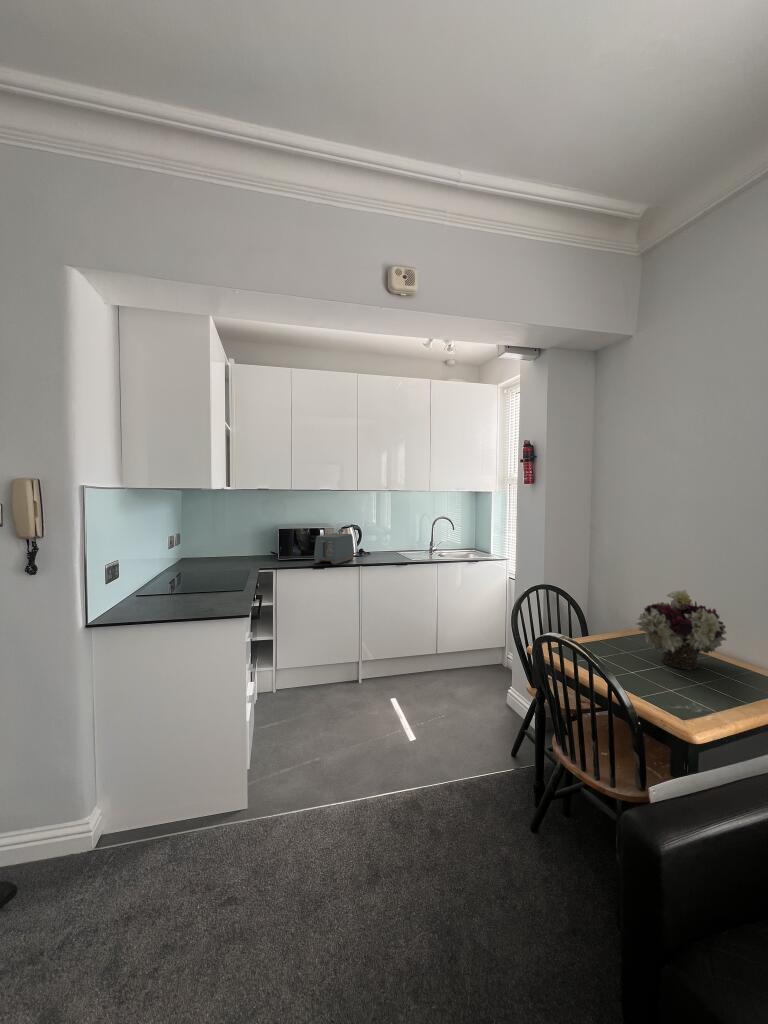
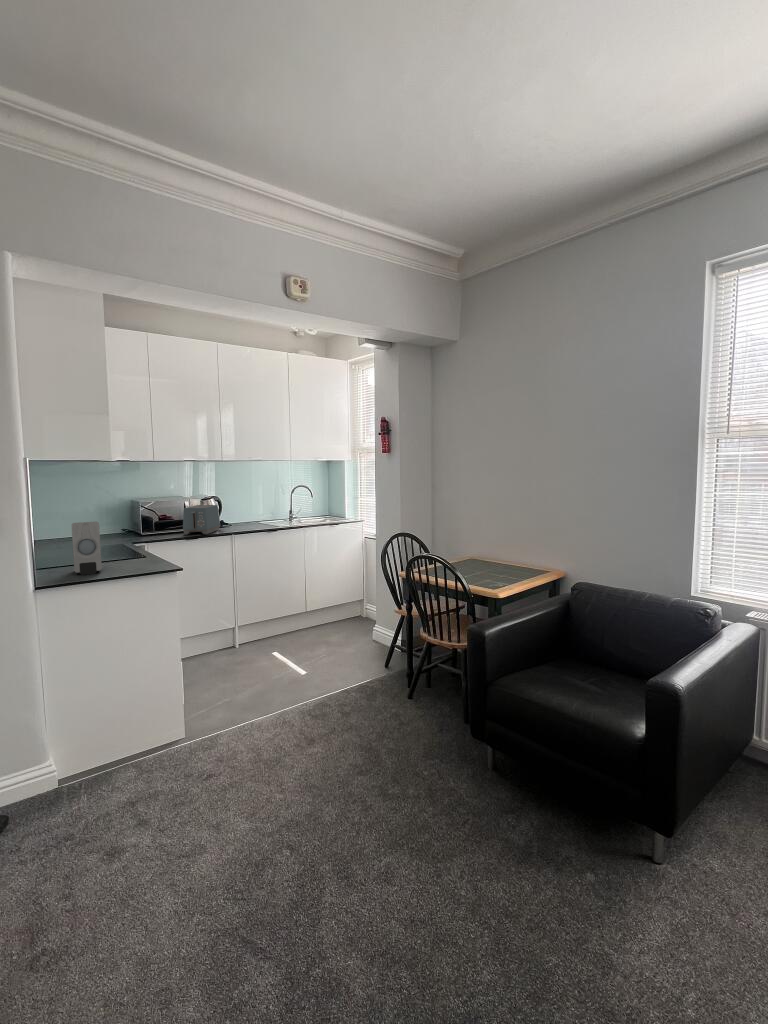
soap dispenser: none [135,554,177,614] -> present [72,522,102,575]
flower arrangement: present [636,590,727,669] -> none [469,523,521,574]

